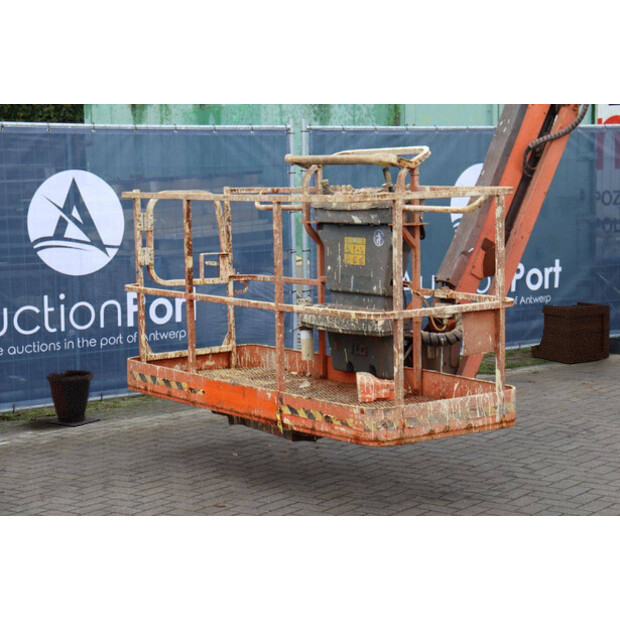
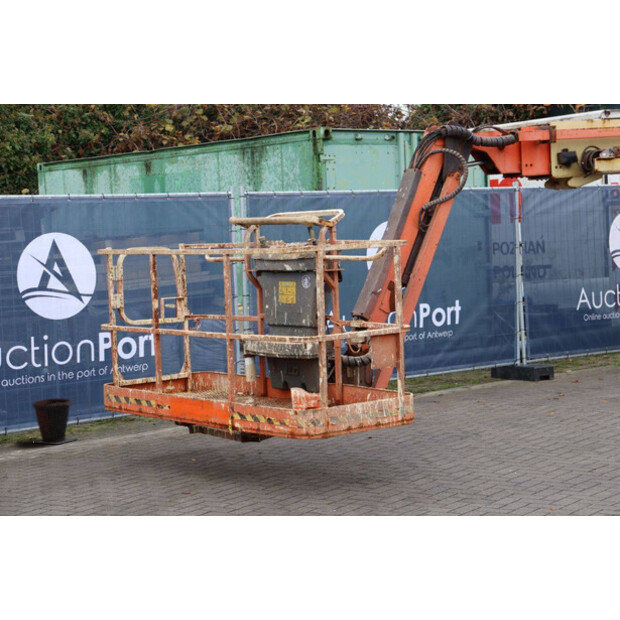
wooden crate: present [531,301,610,364] -> none [437,335,503,387]

